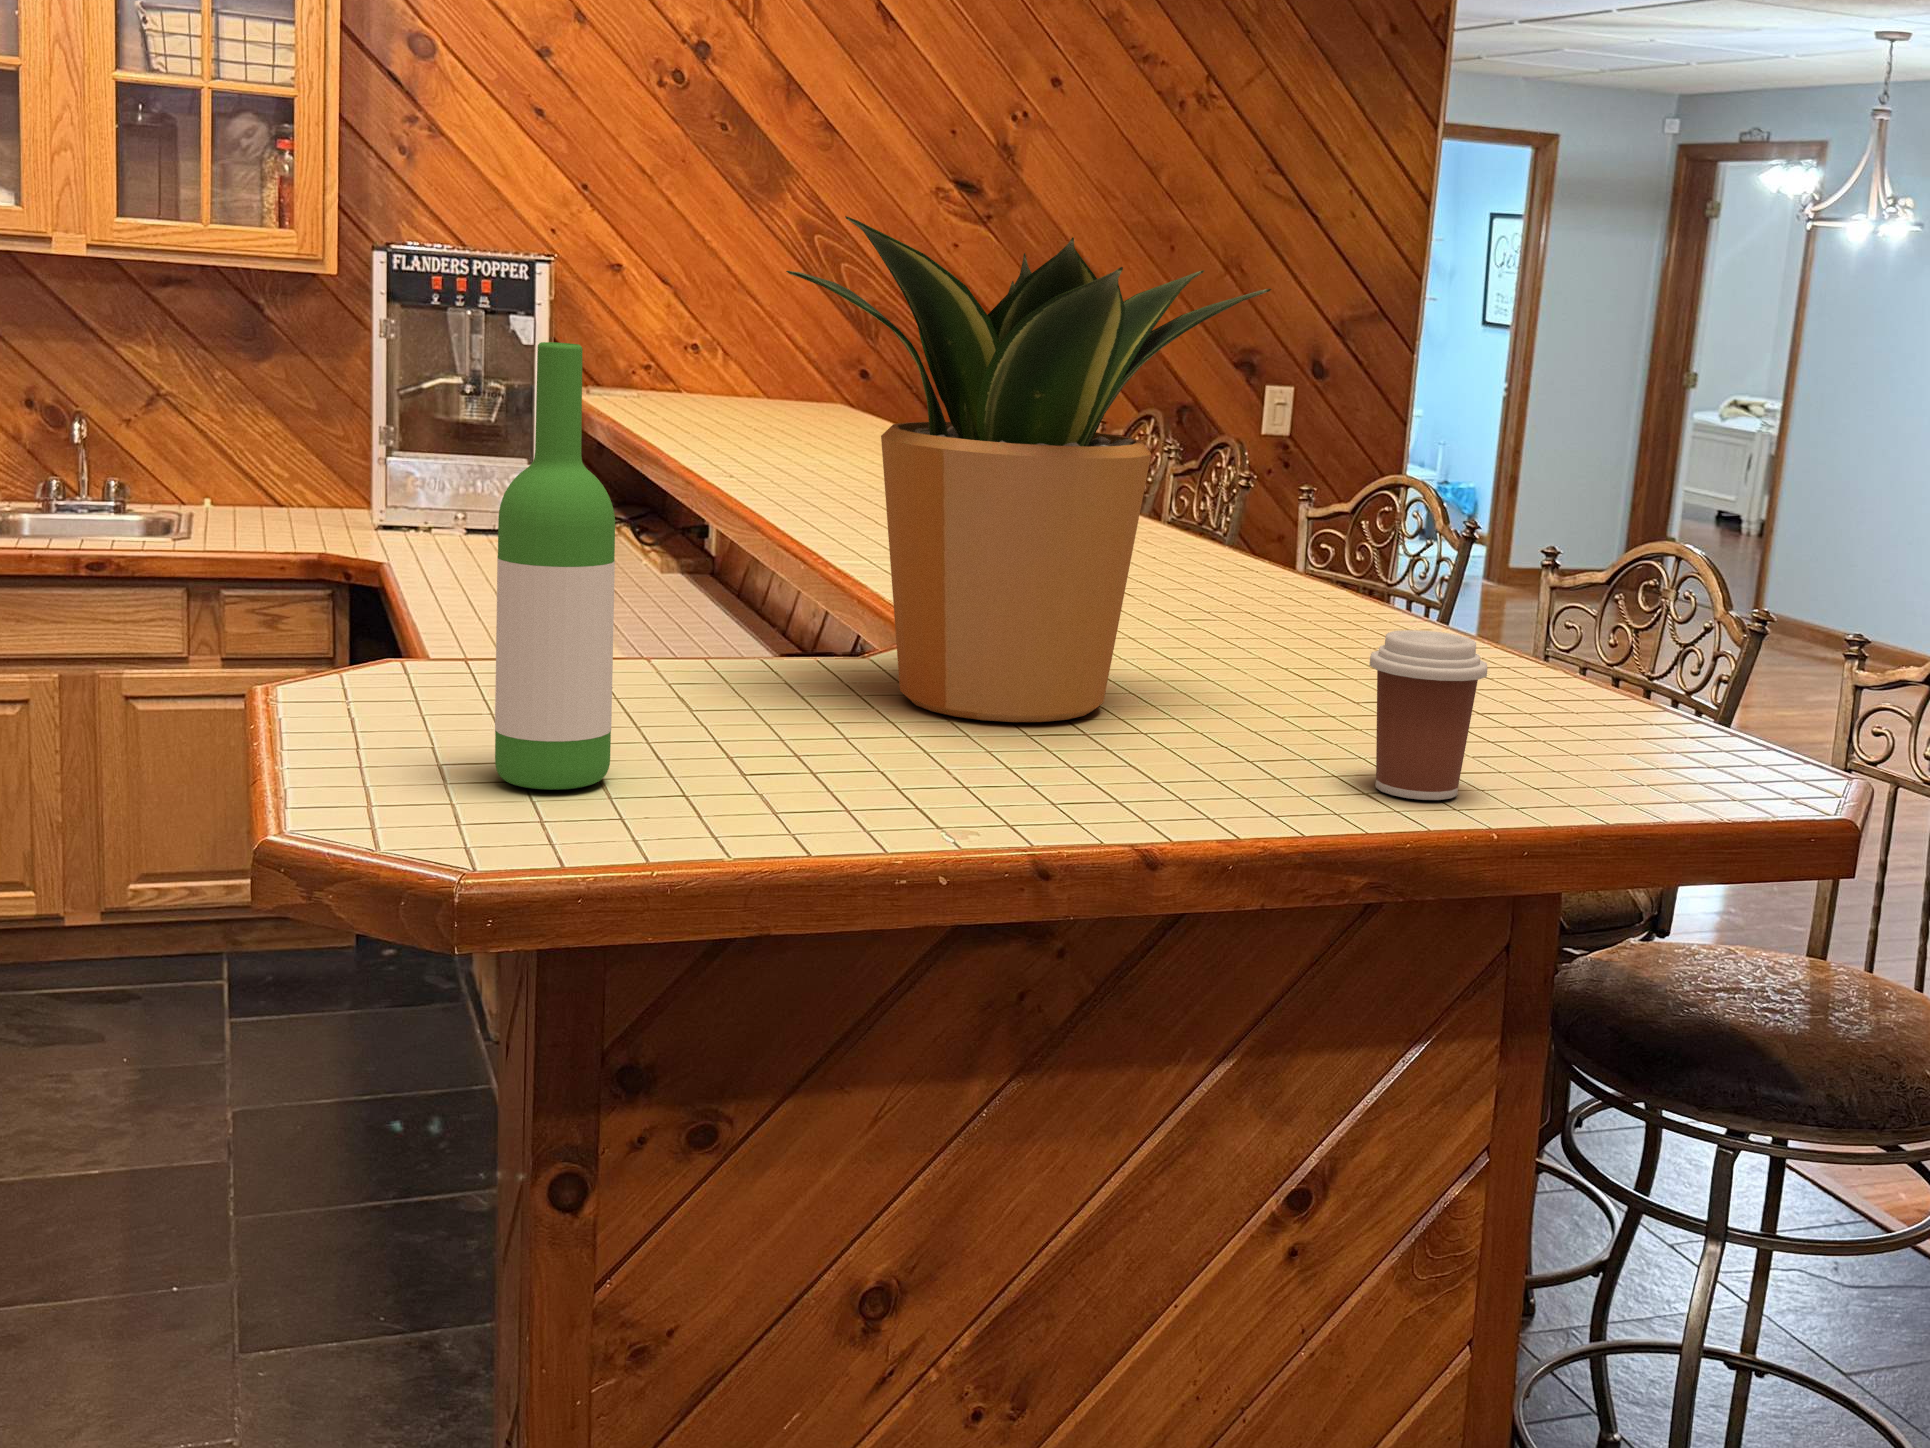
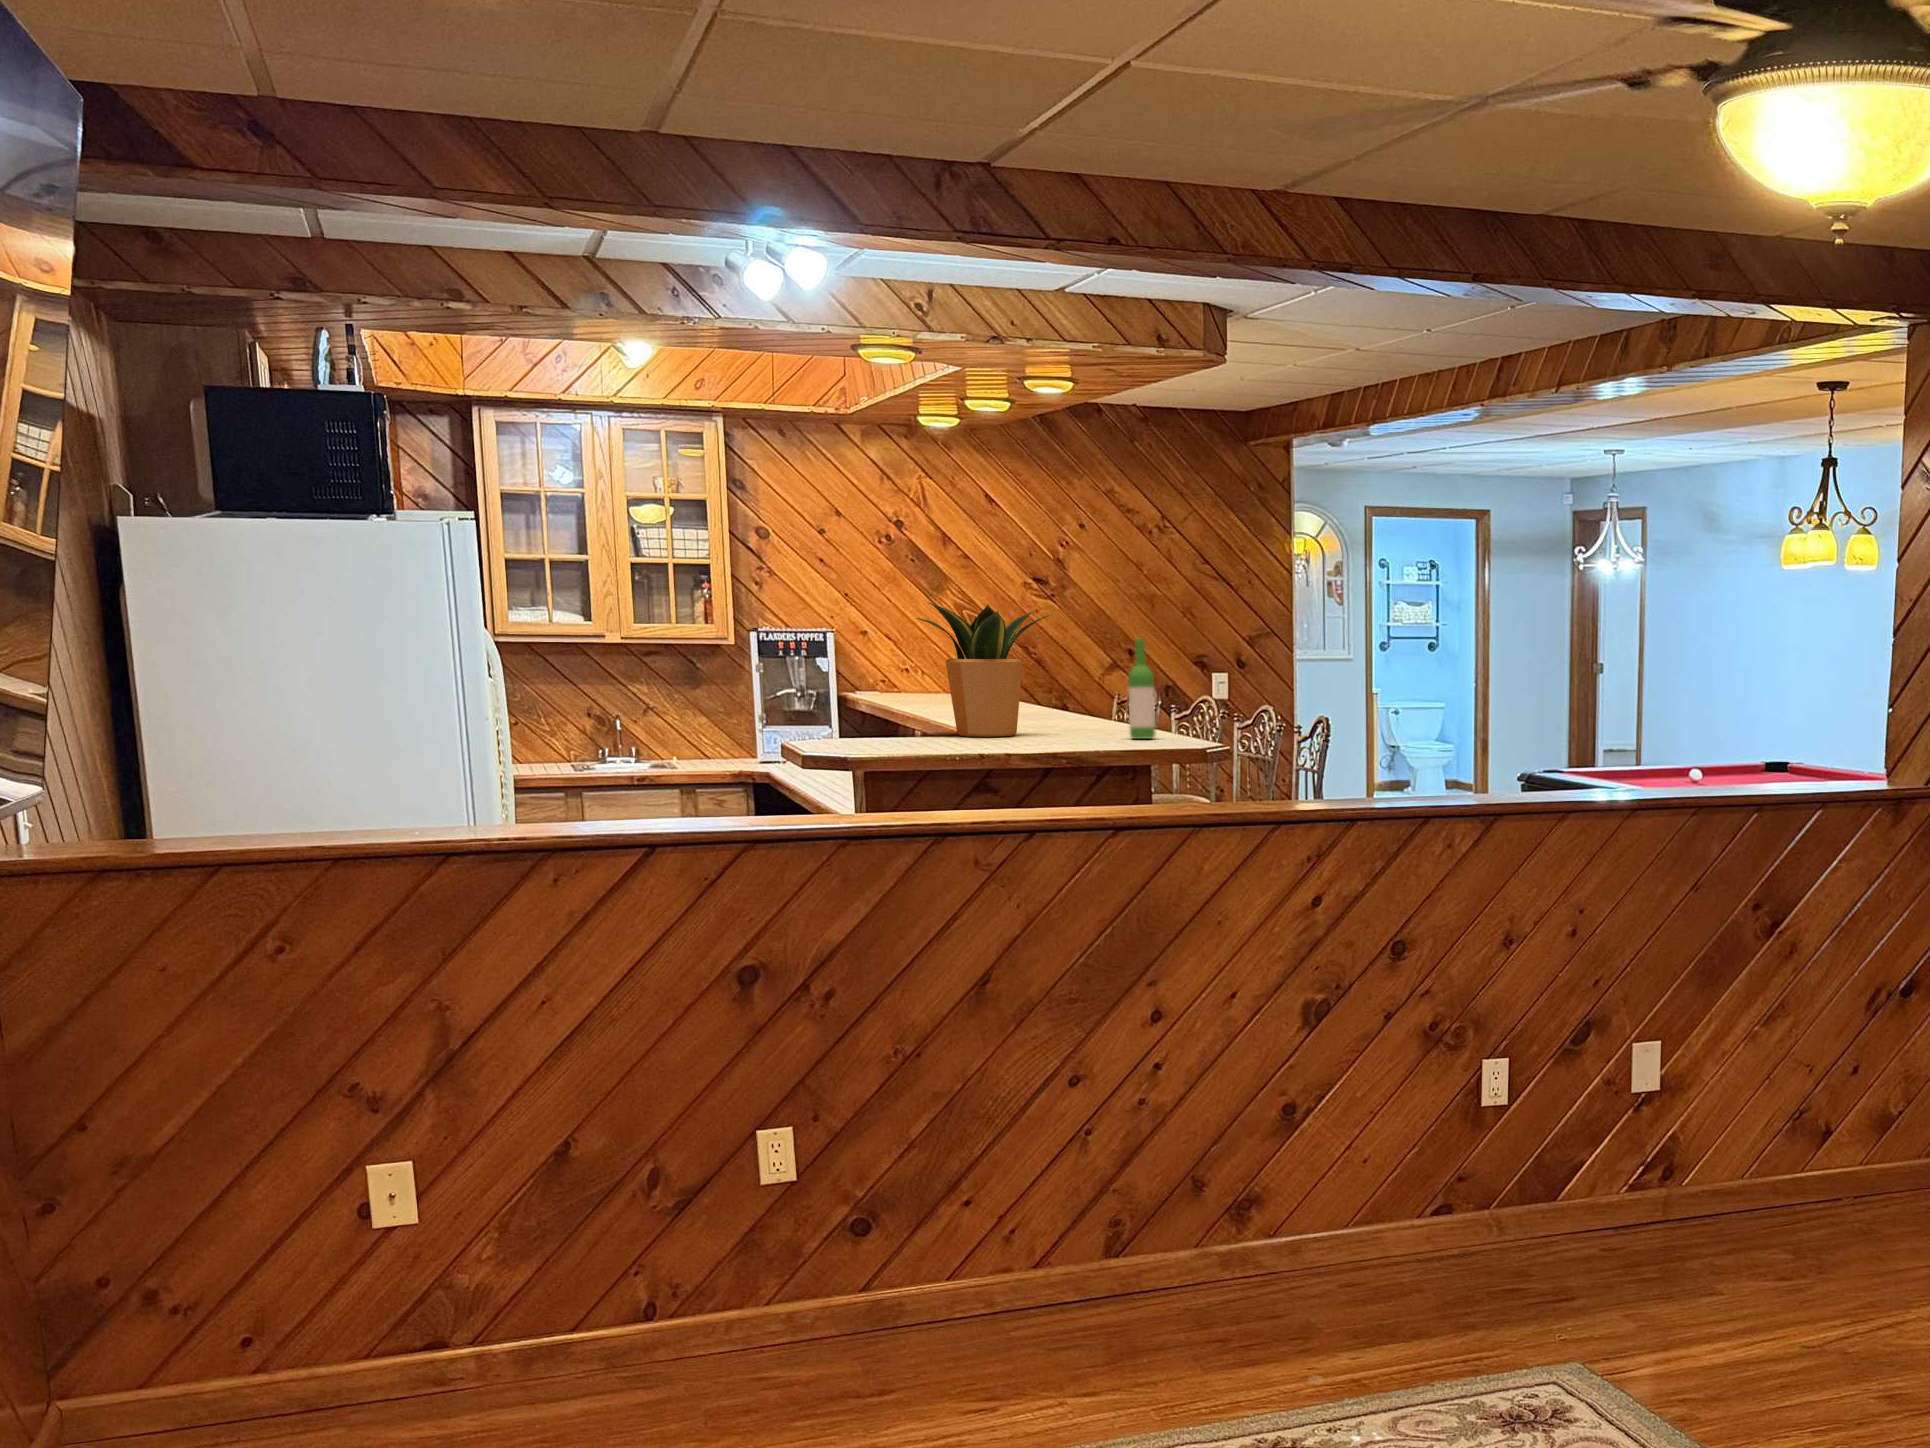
wine bottle: present [495,342,615,790] -> present [1128,639,1156,739]
coffee cup: present [1369,630,1487,800] -> none [1072,699,1103,741]

